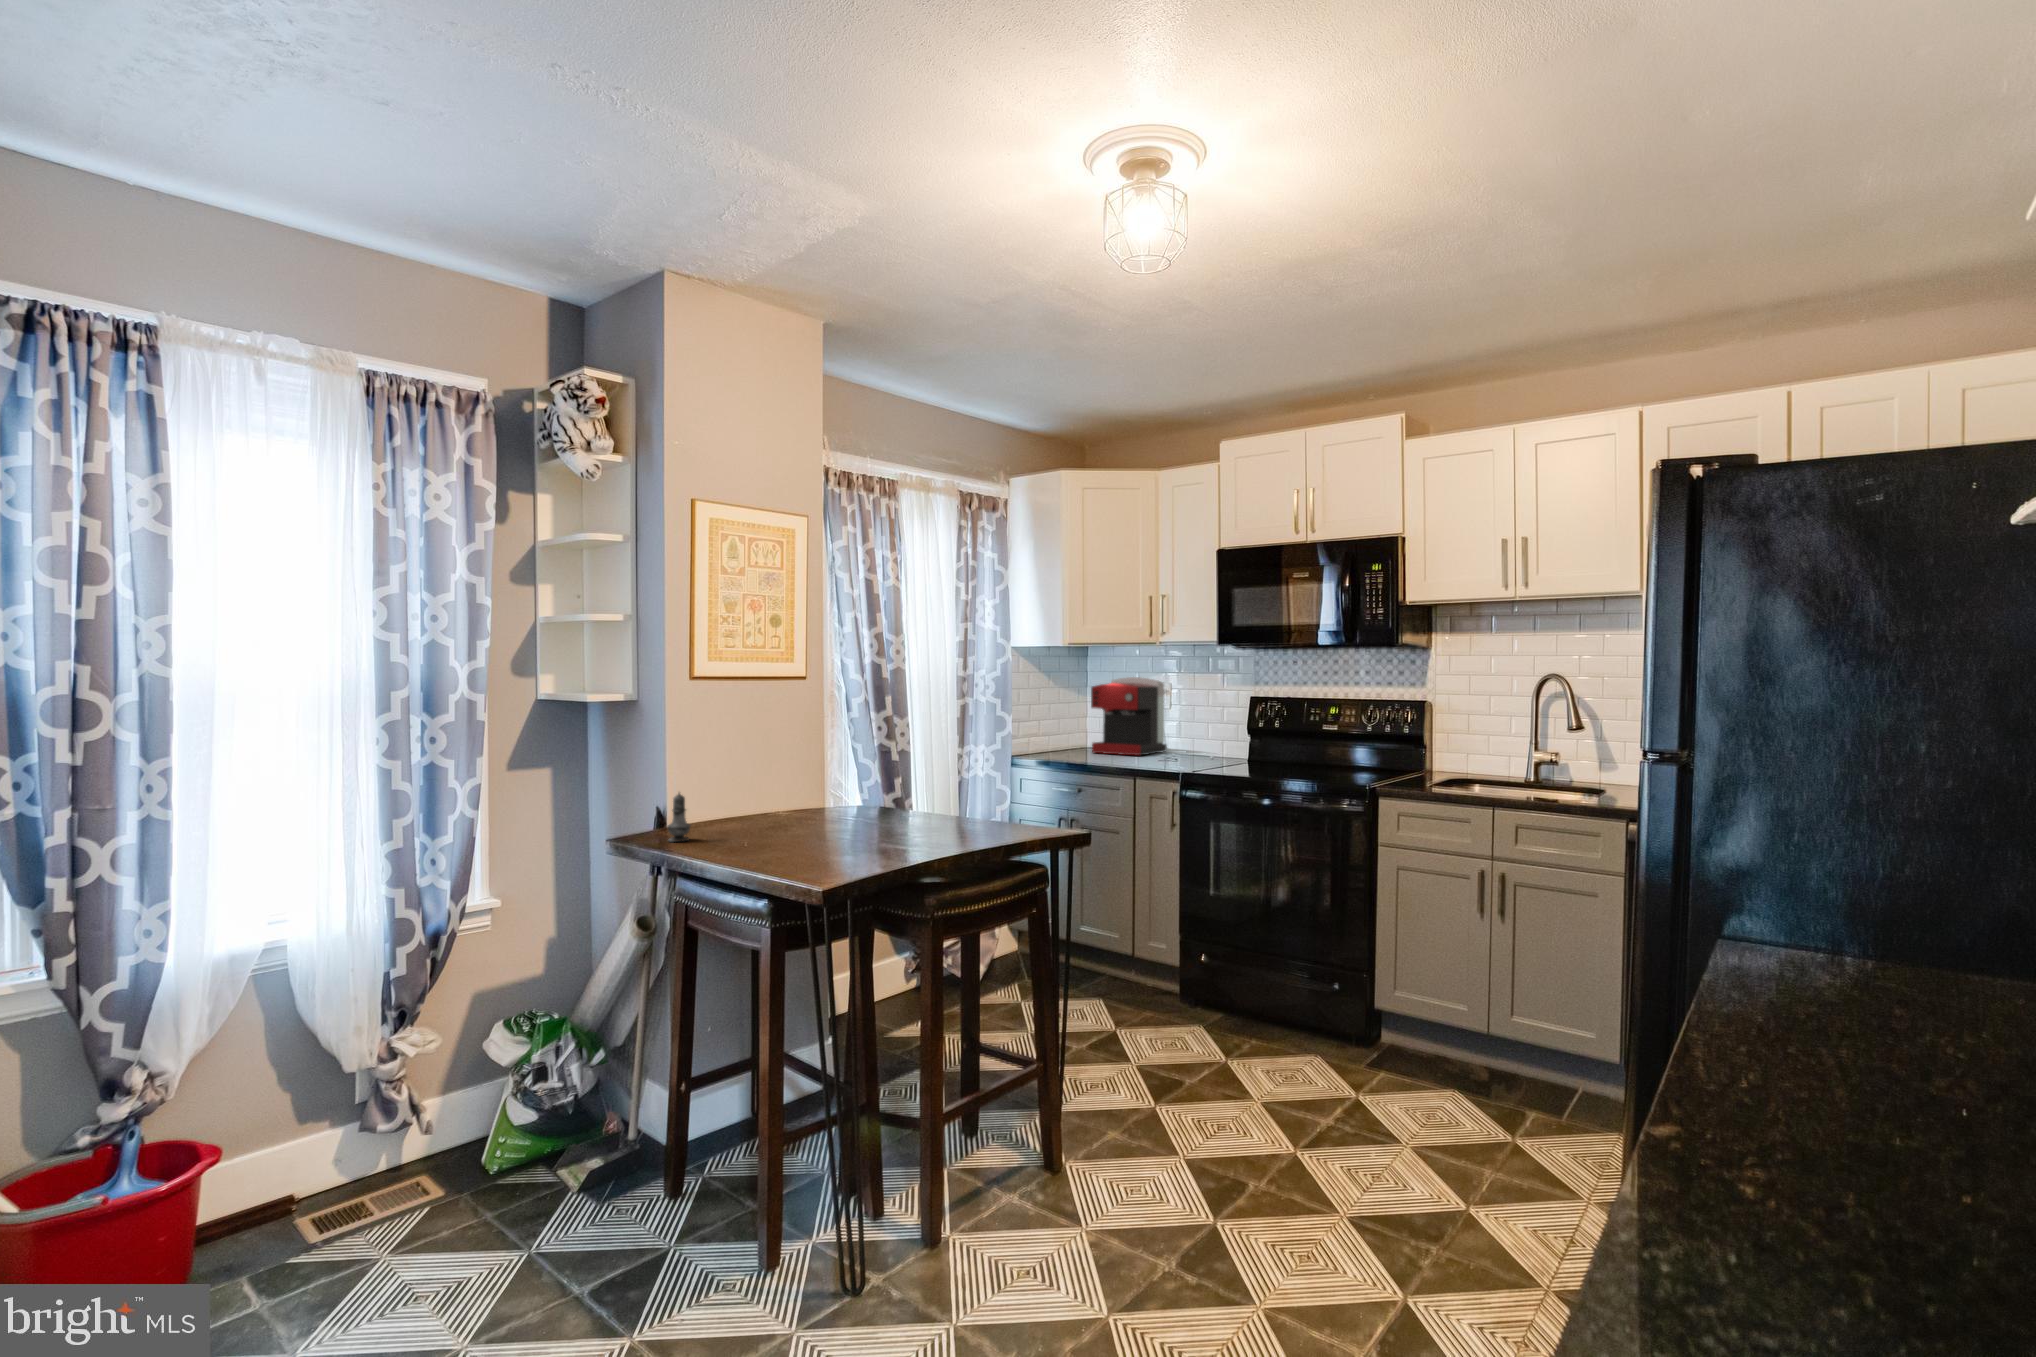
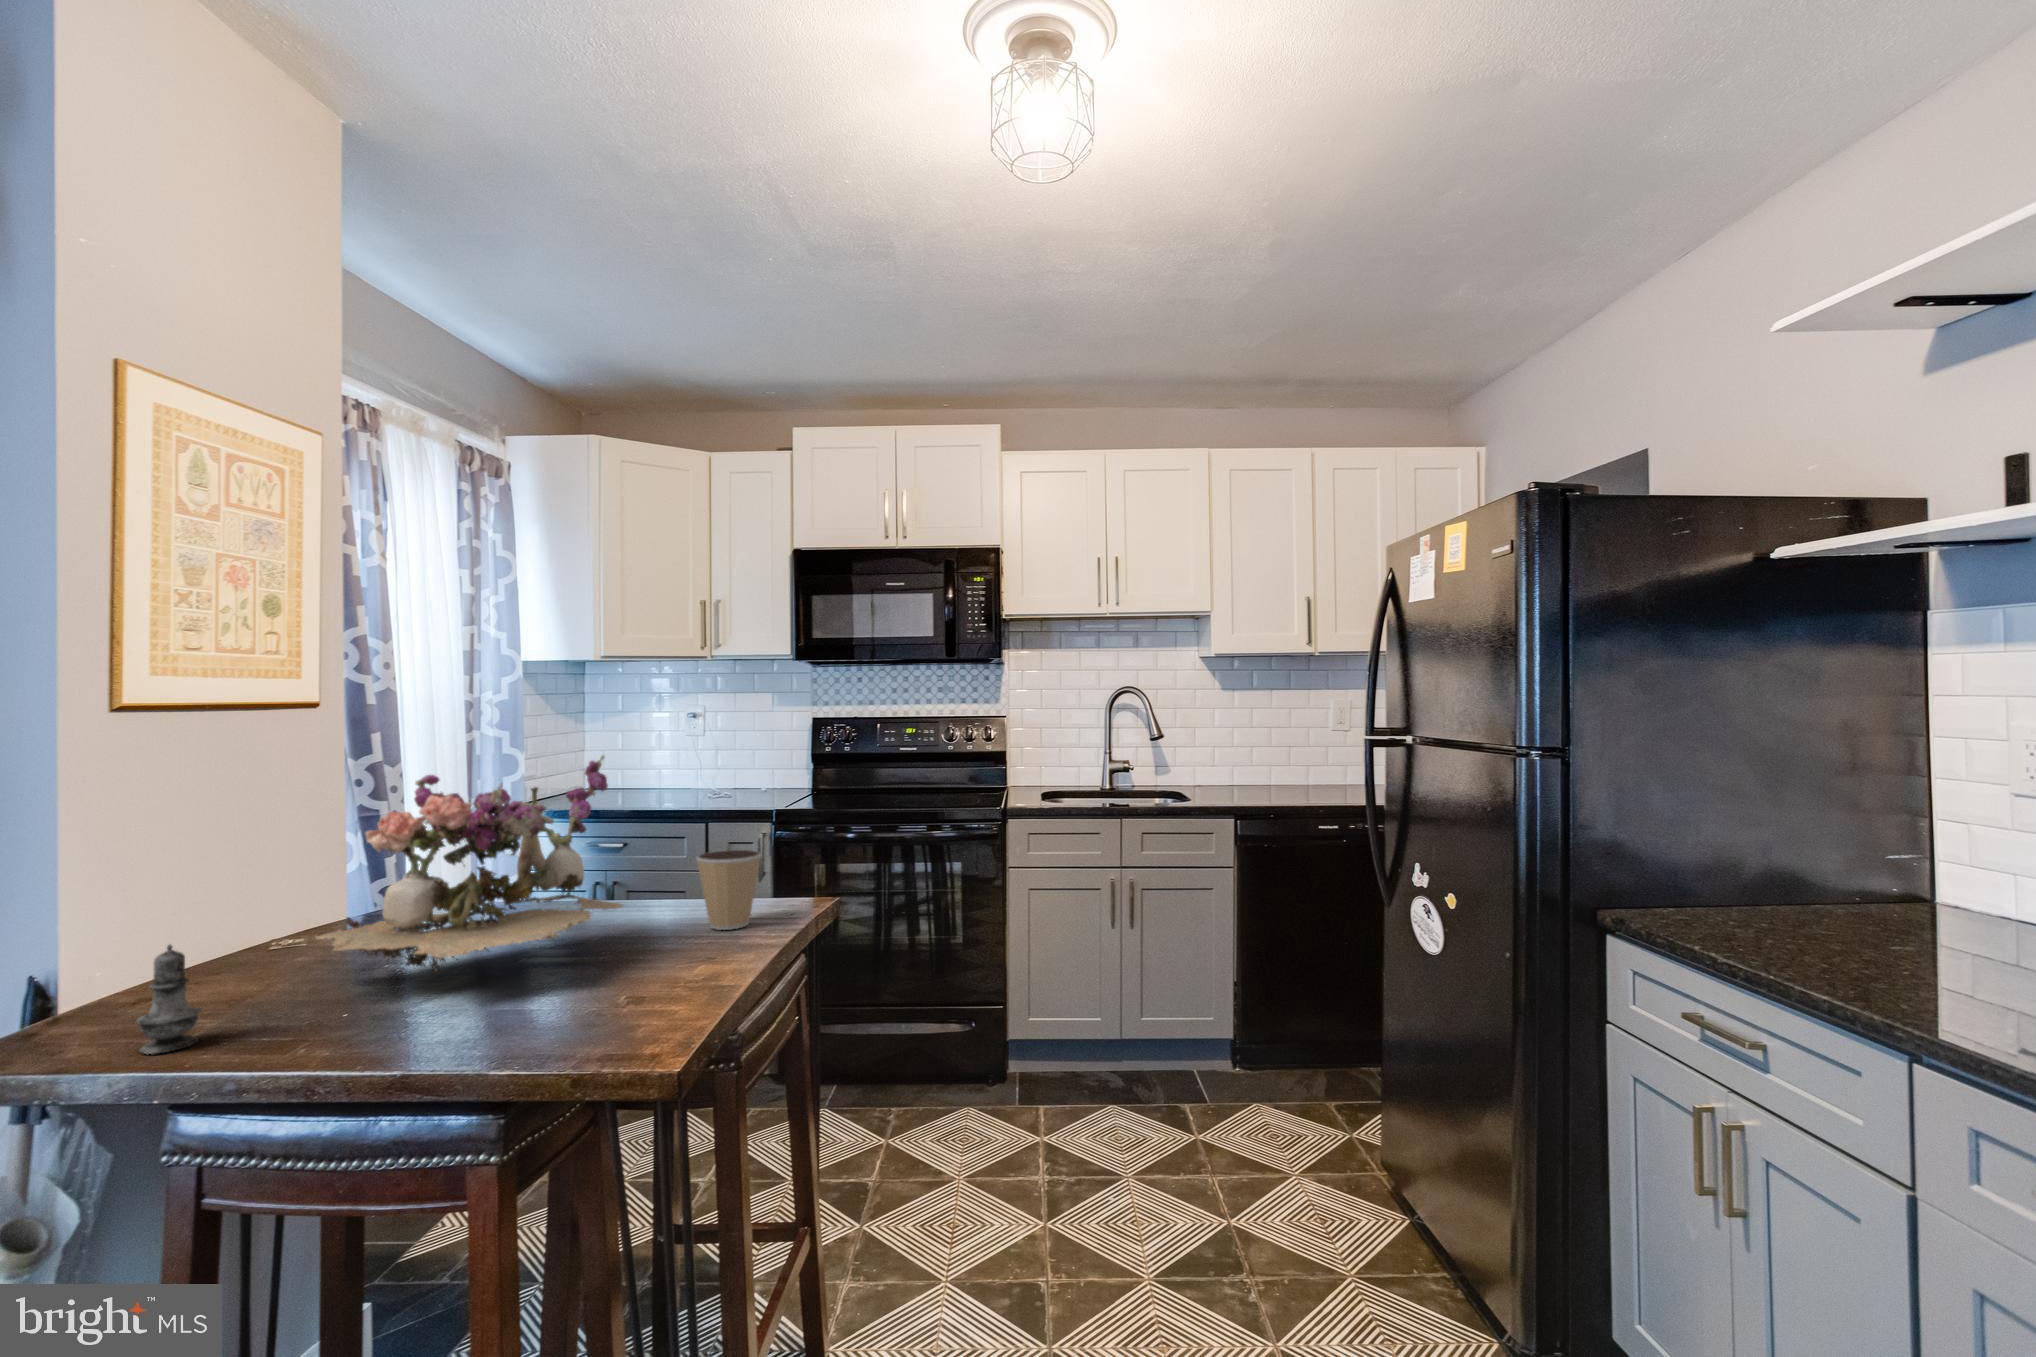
coffee maker: present [1091,677,1167,755] -> none [613,699,701,795]
flower arrangement: none [746,712,901,832] -> present [316,755,623,972]
coffee cup: none [950,781,993,833] -> present [696,850,761,930]

